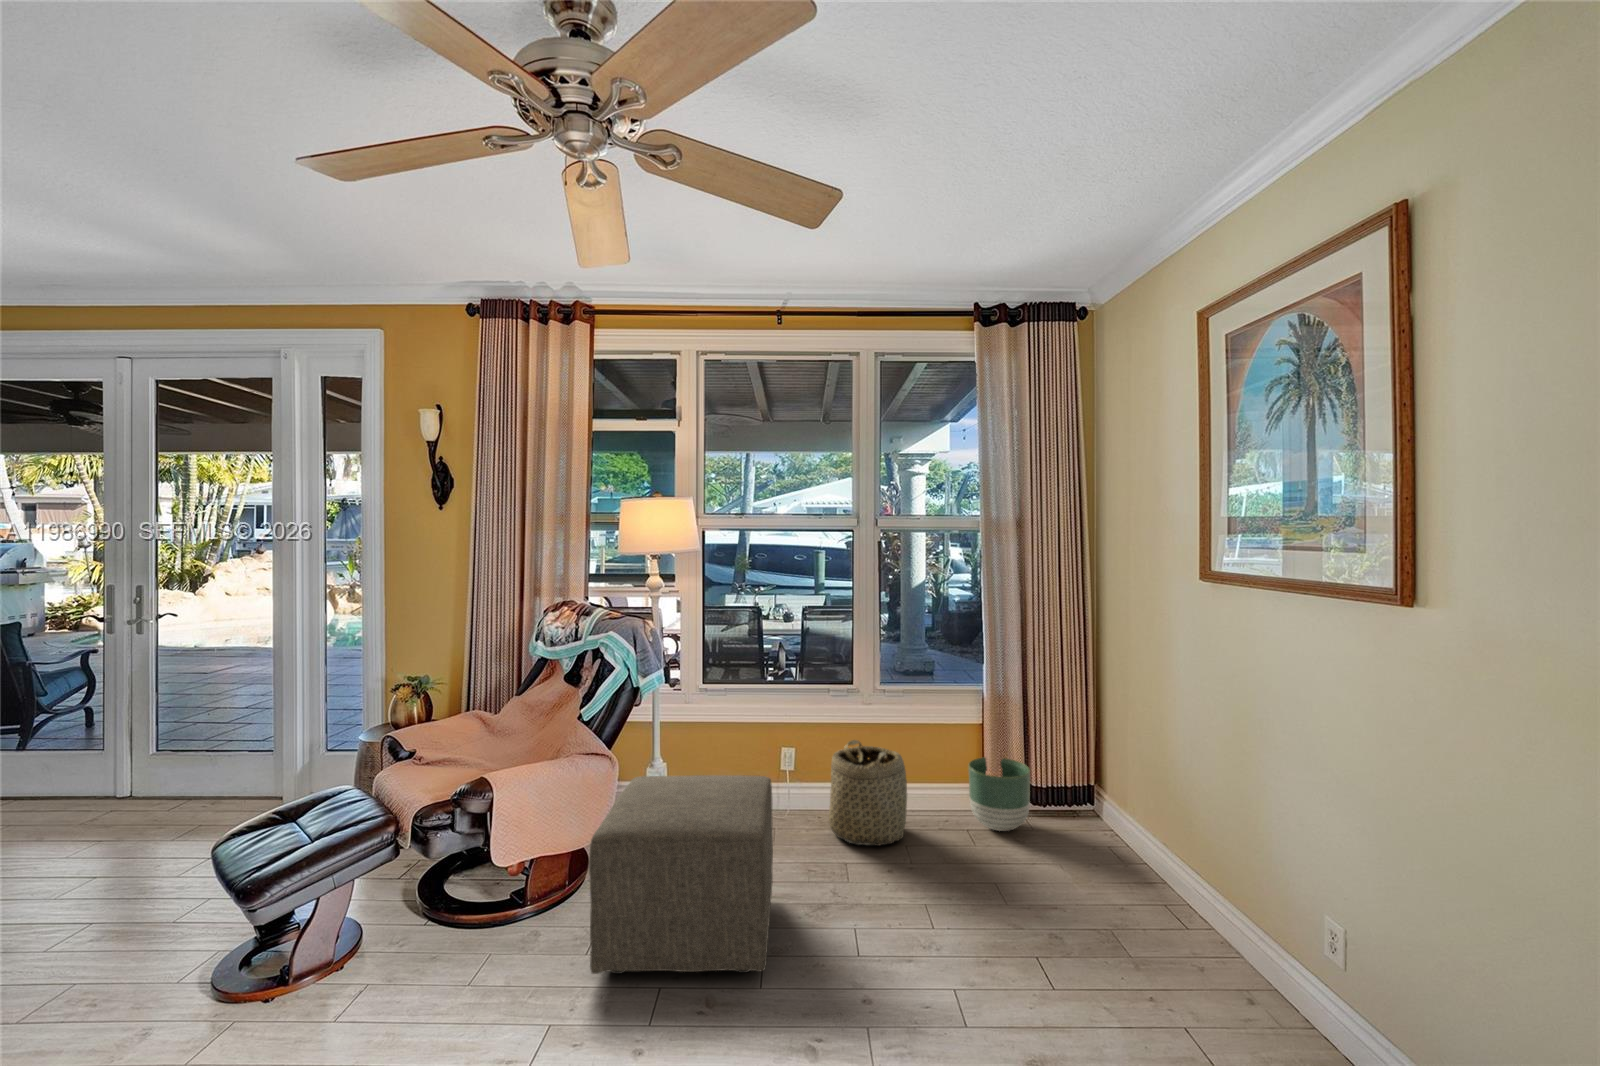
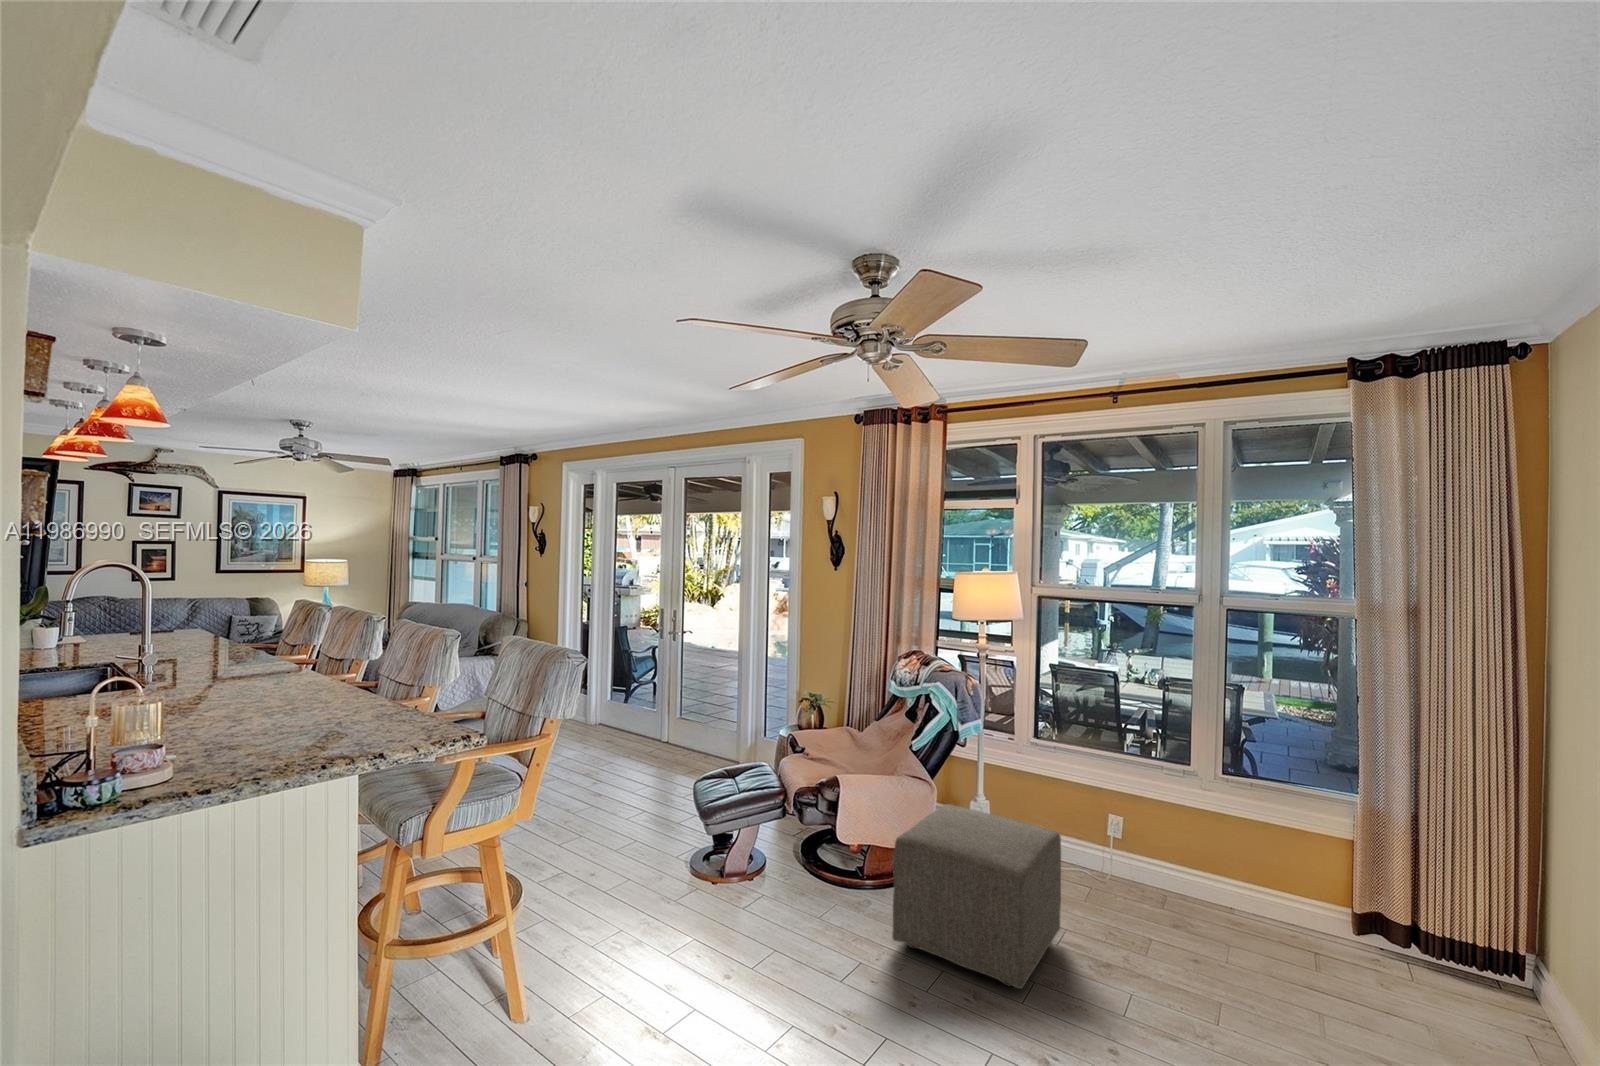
basket: present [829,740,907,846] -> none [1144,822,1235,939]
planter: present [968,757,1030,831] -> none [1325,881,1413,976]

